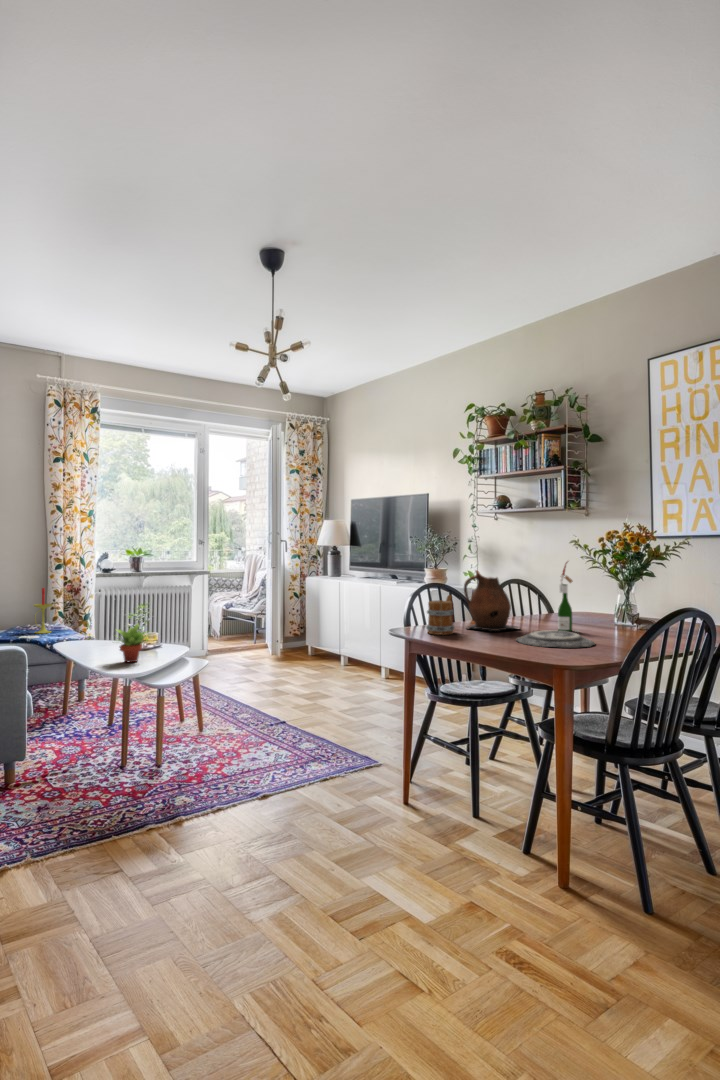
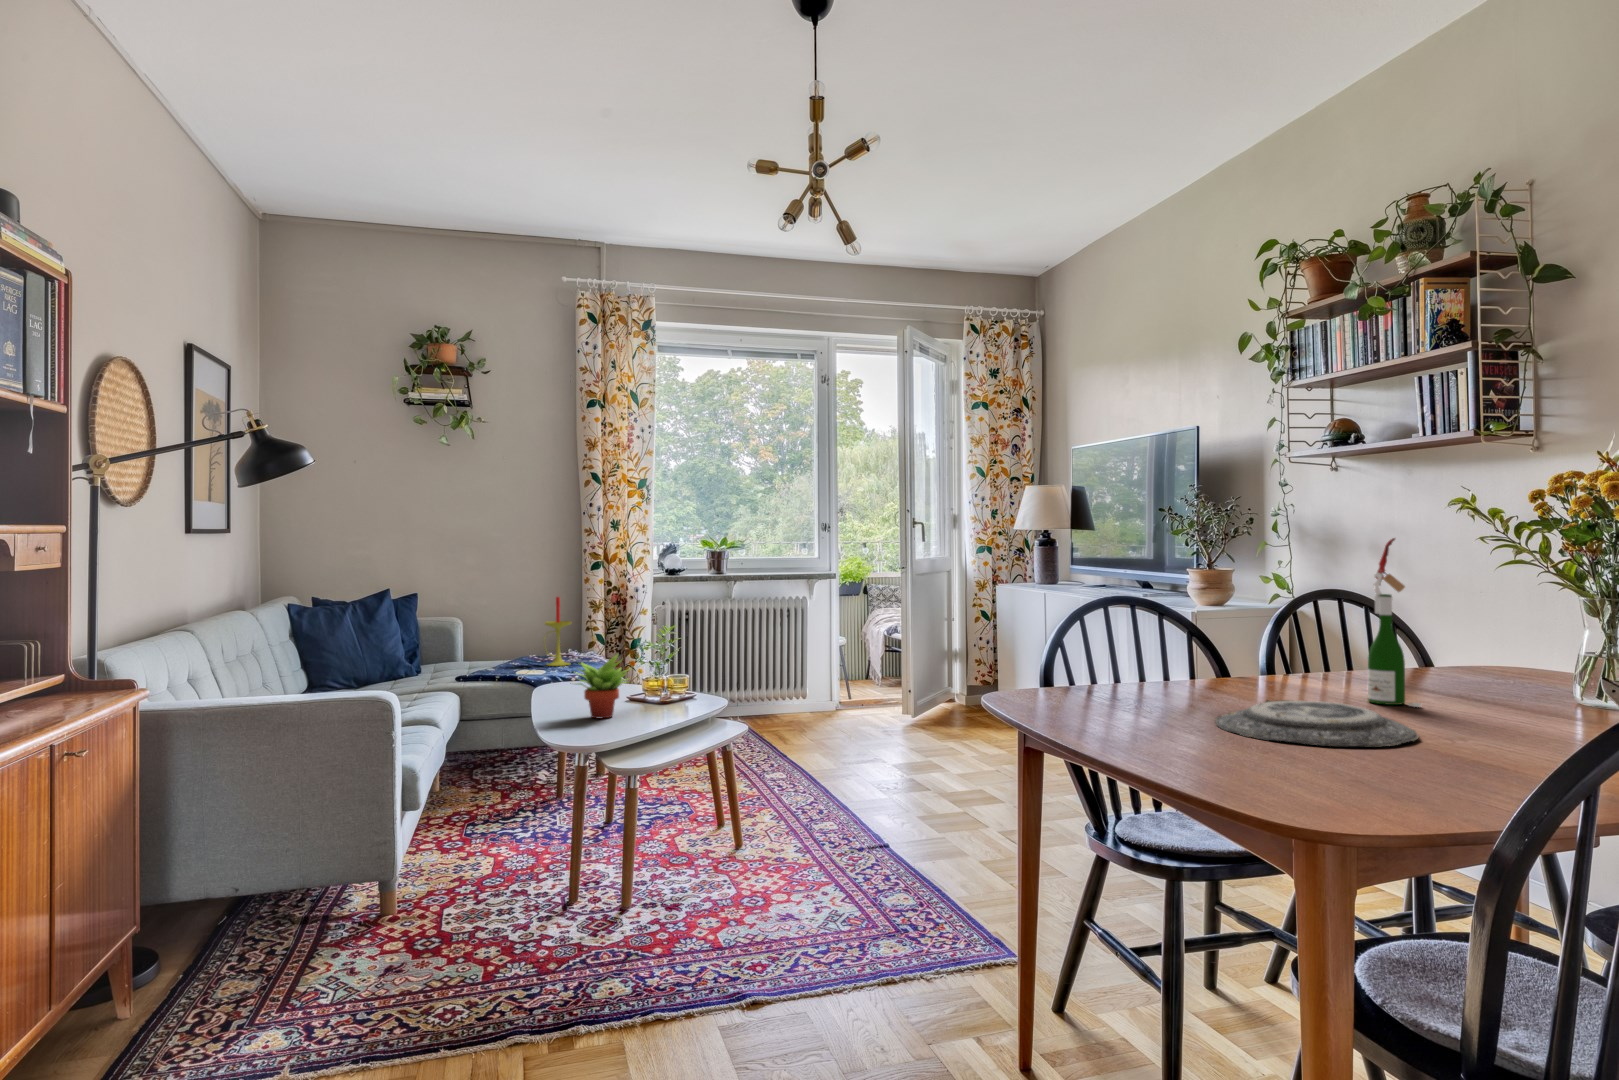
ceramic pitcher: present [464,570,518,631] -> none [1142,562,1274,697]
mug: present [426,595,455,635] -> none [1036,614,1107,699]

